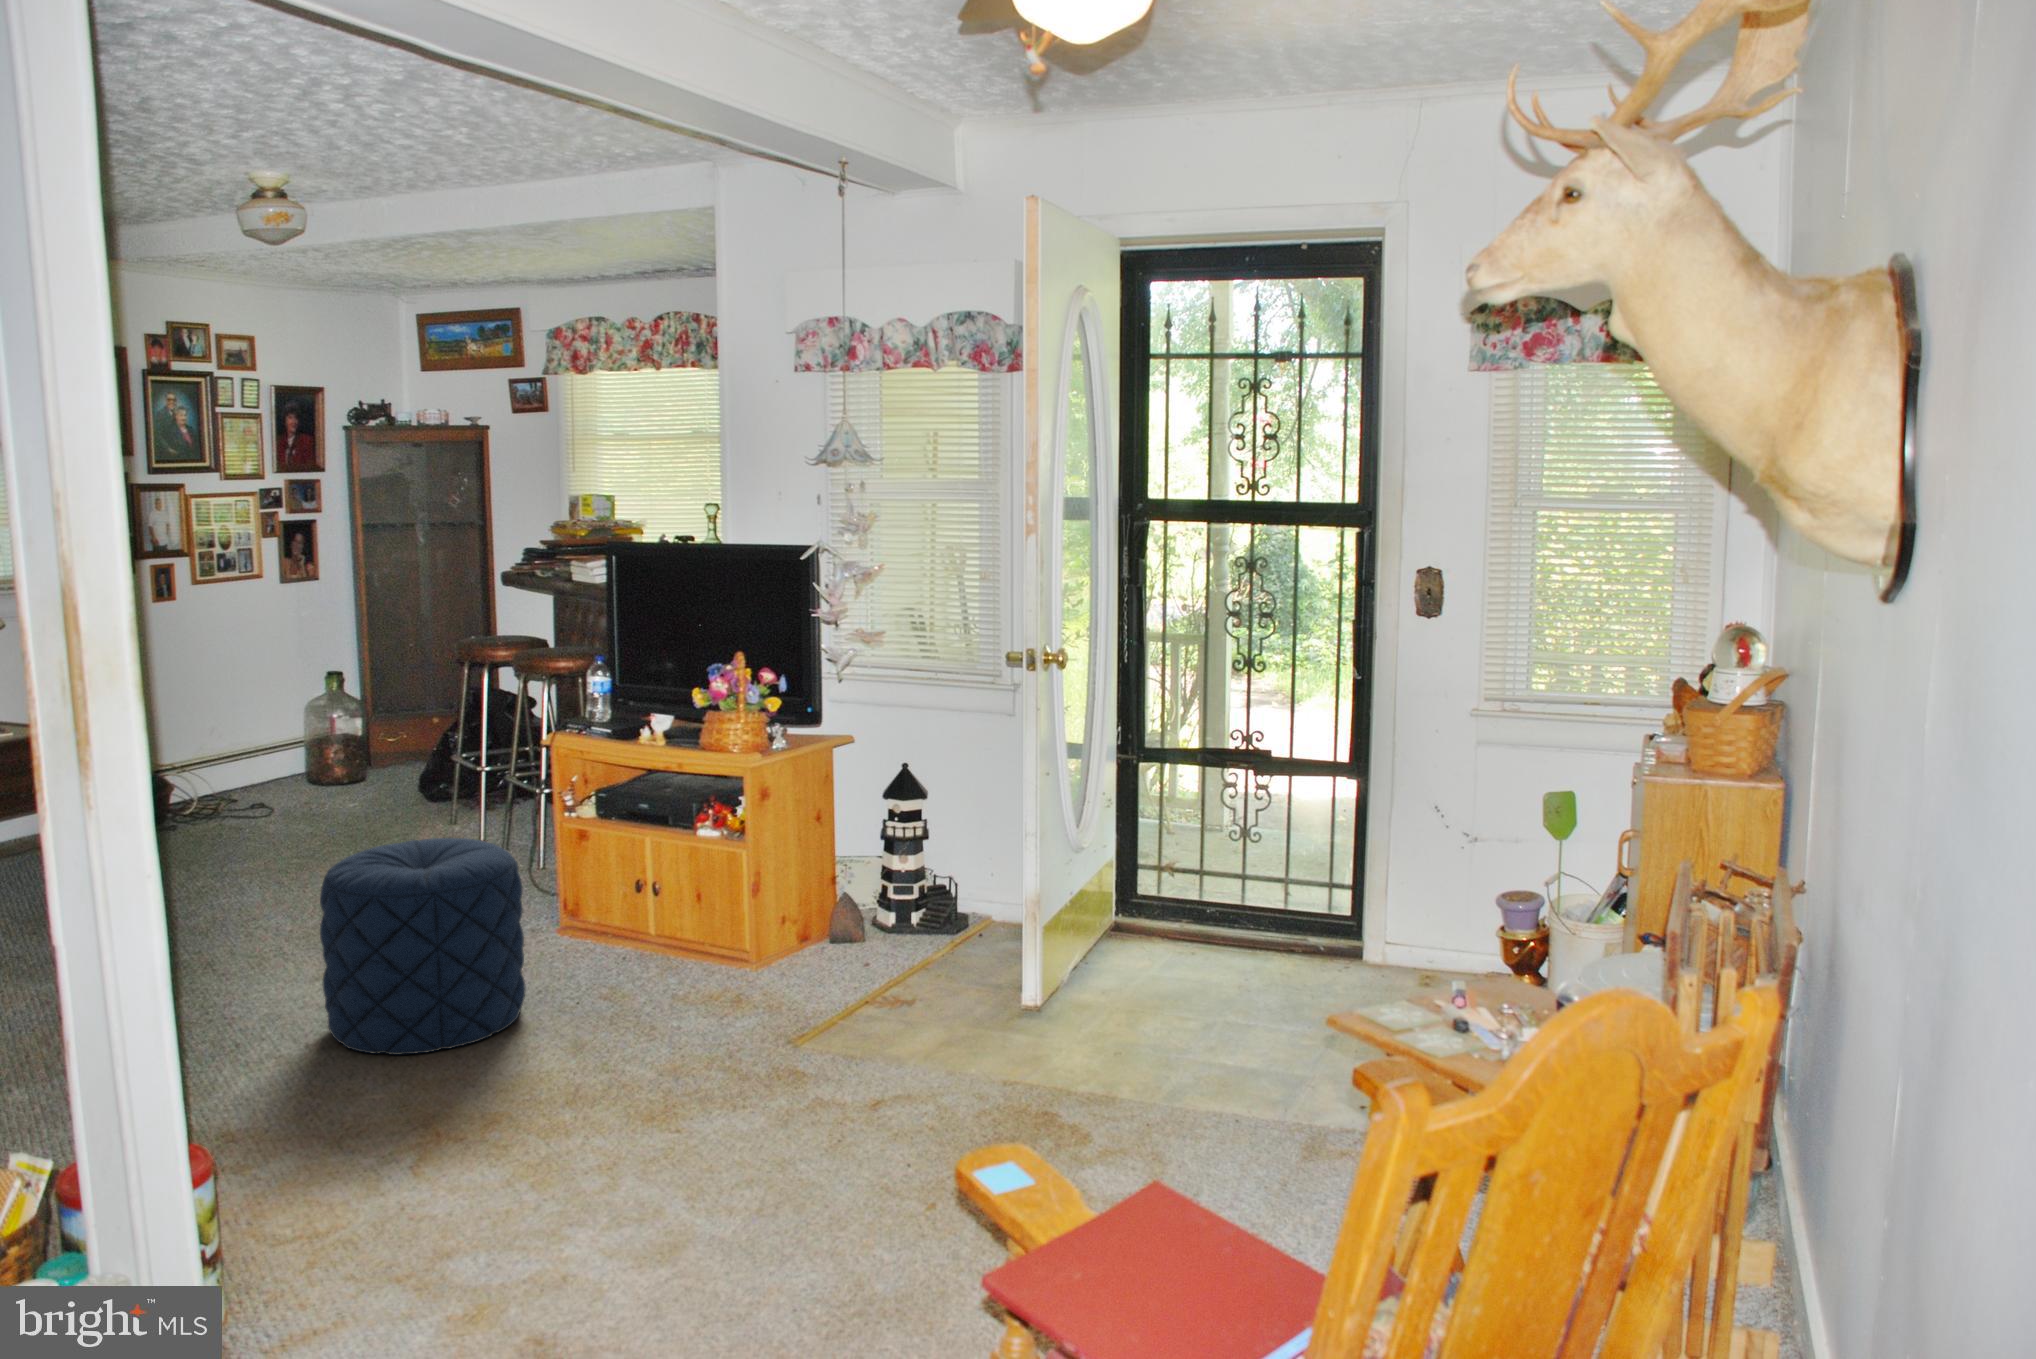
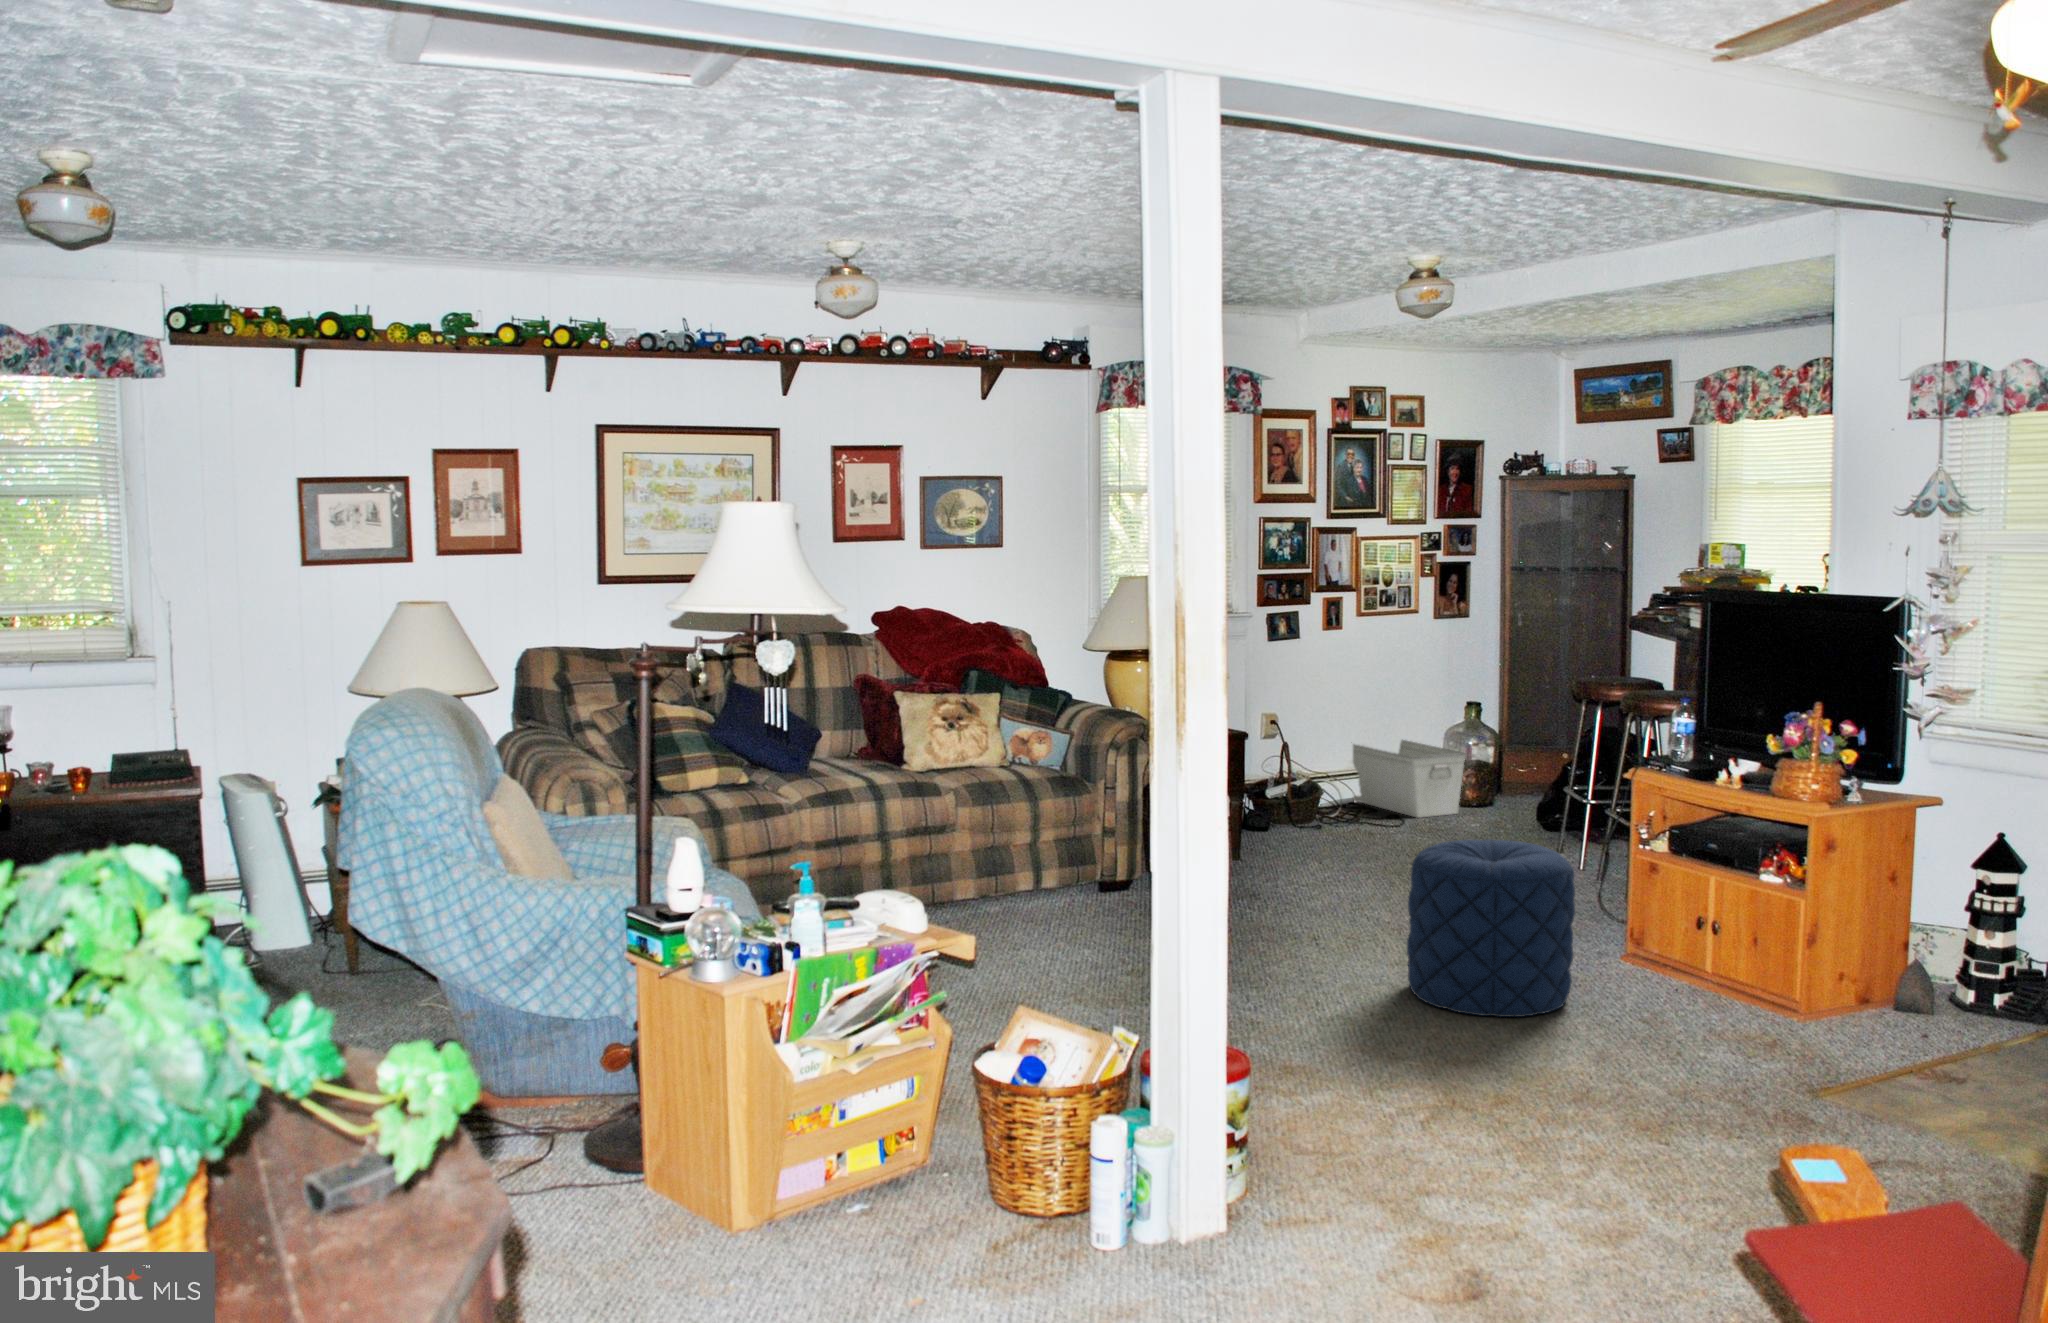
storage bin: none [189,720,336,806] -> present [1351,740,1465,818]

